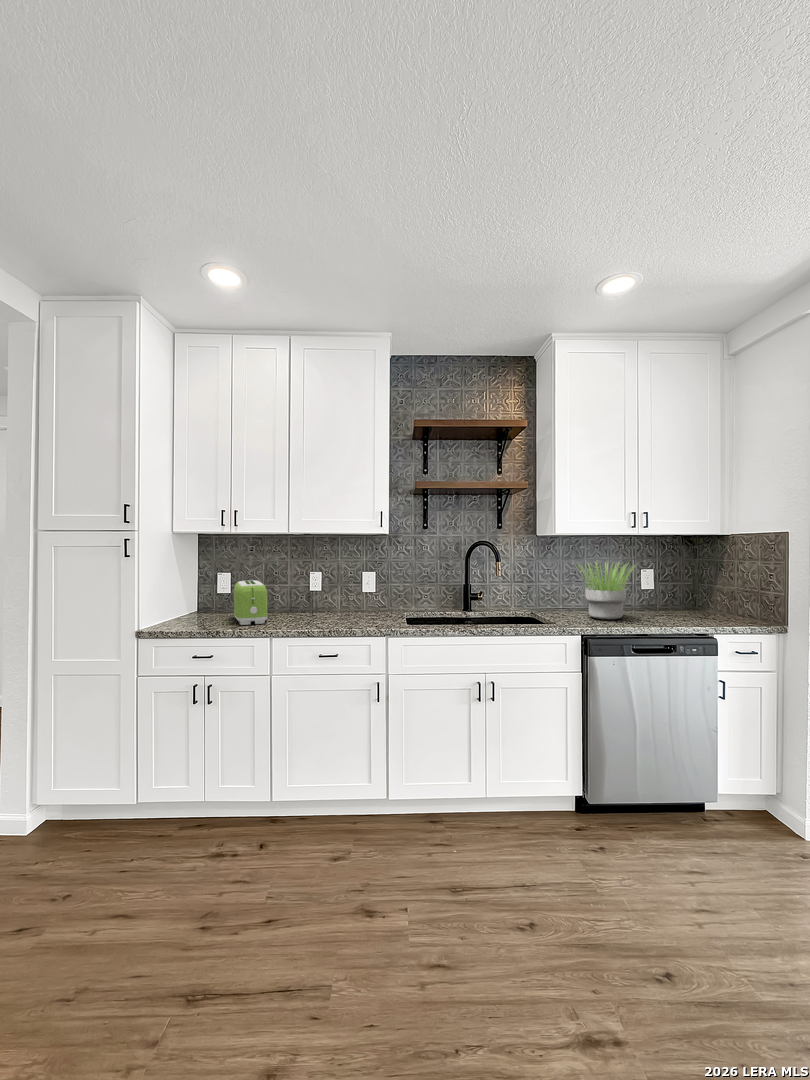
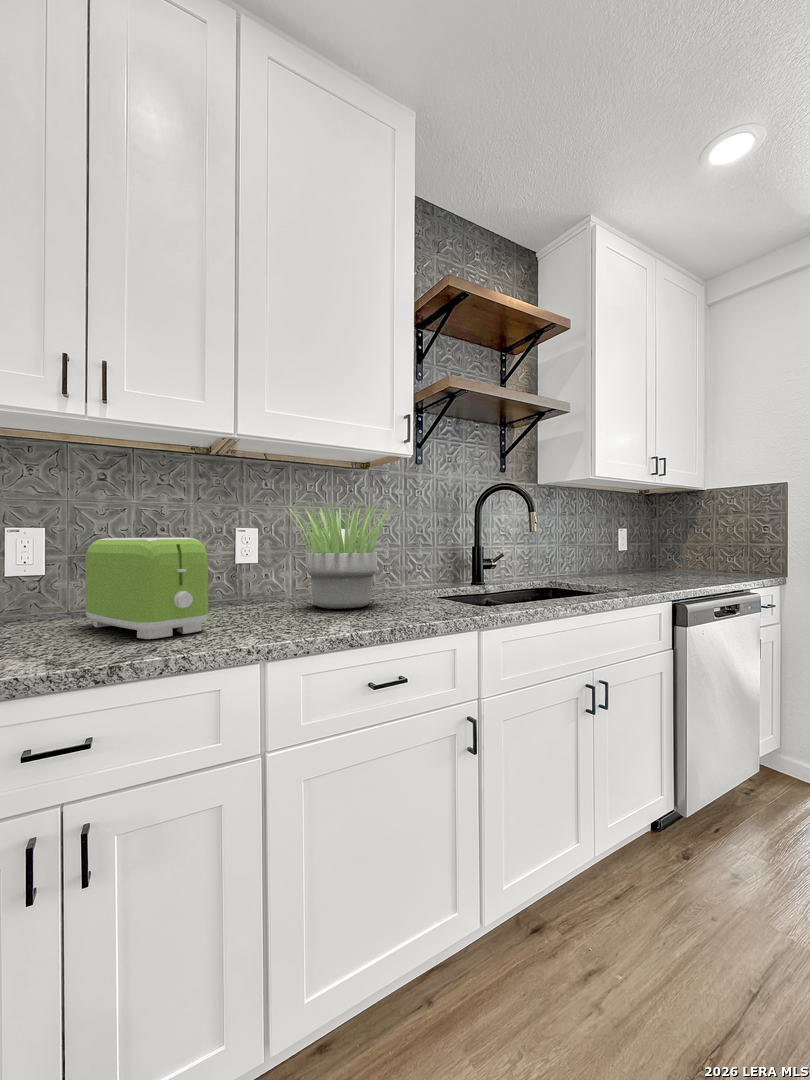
potted plant: present [578,563,635,620] -> present [287,501,395,609]

